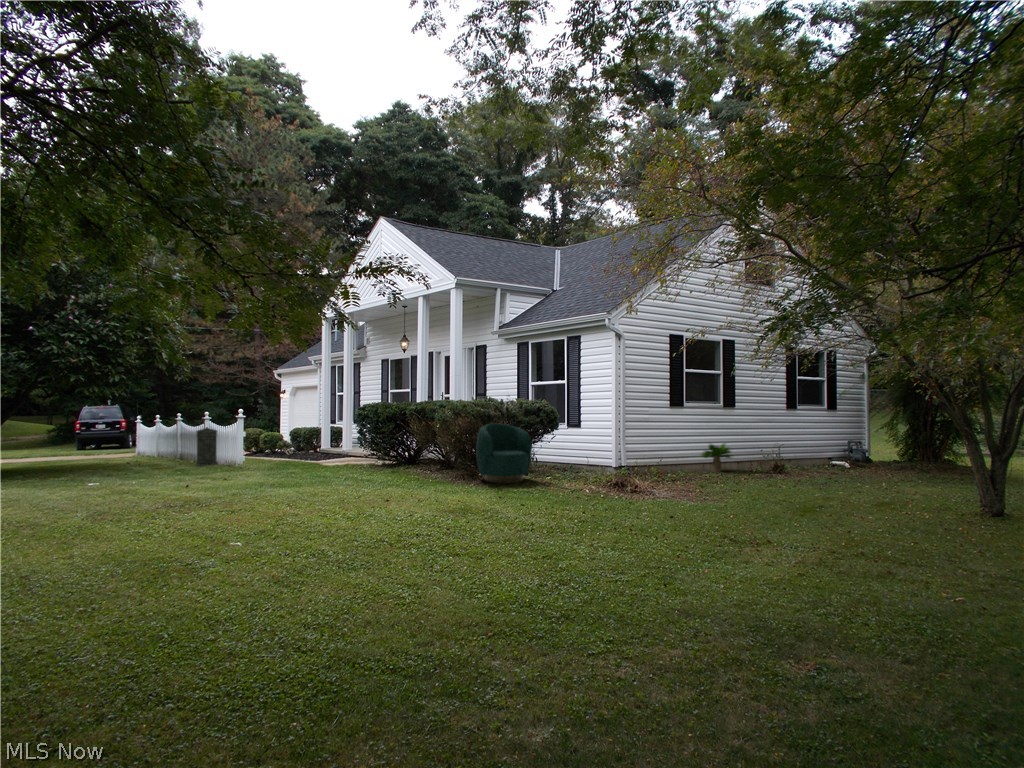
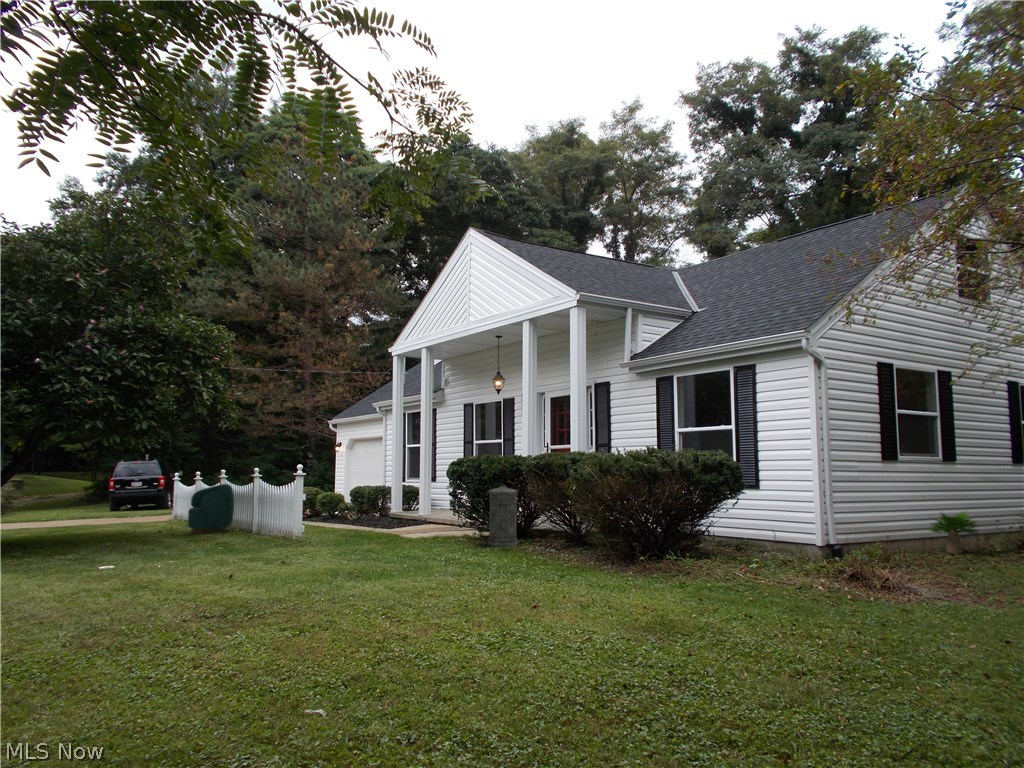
armchair: present [476,424,532,483] -> present [188,484,234,534]
trash can: present [196,427,217,466] -> present [488,486,518,546]

